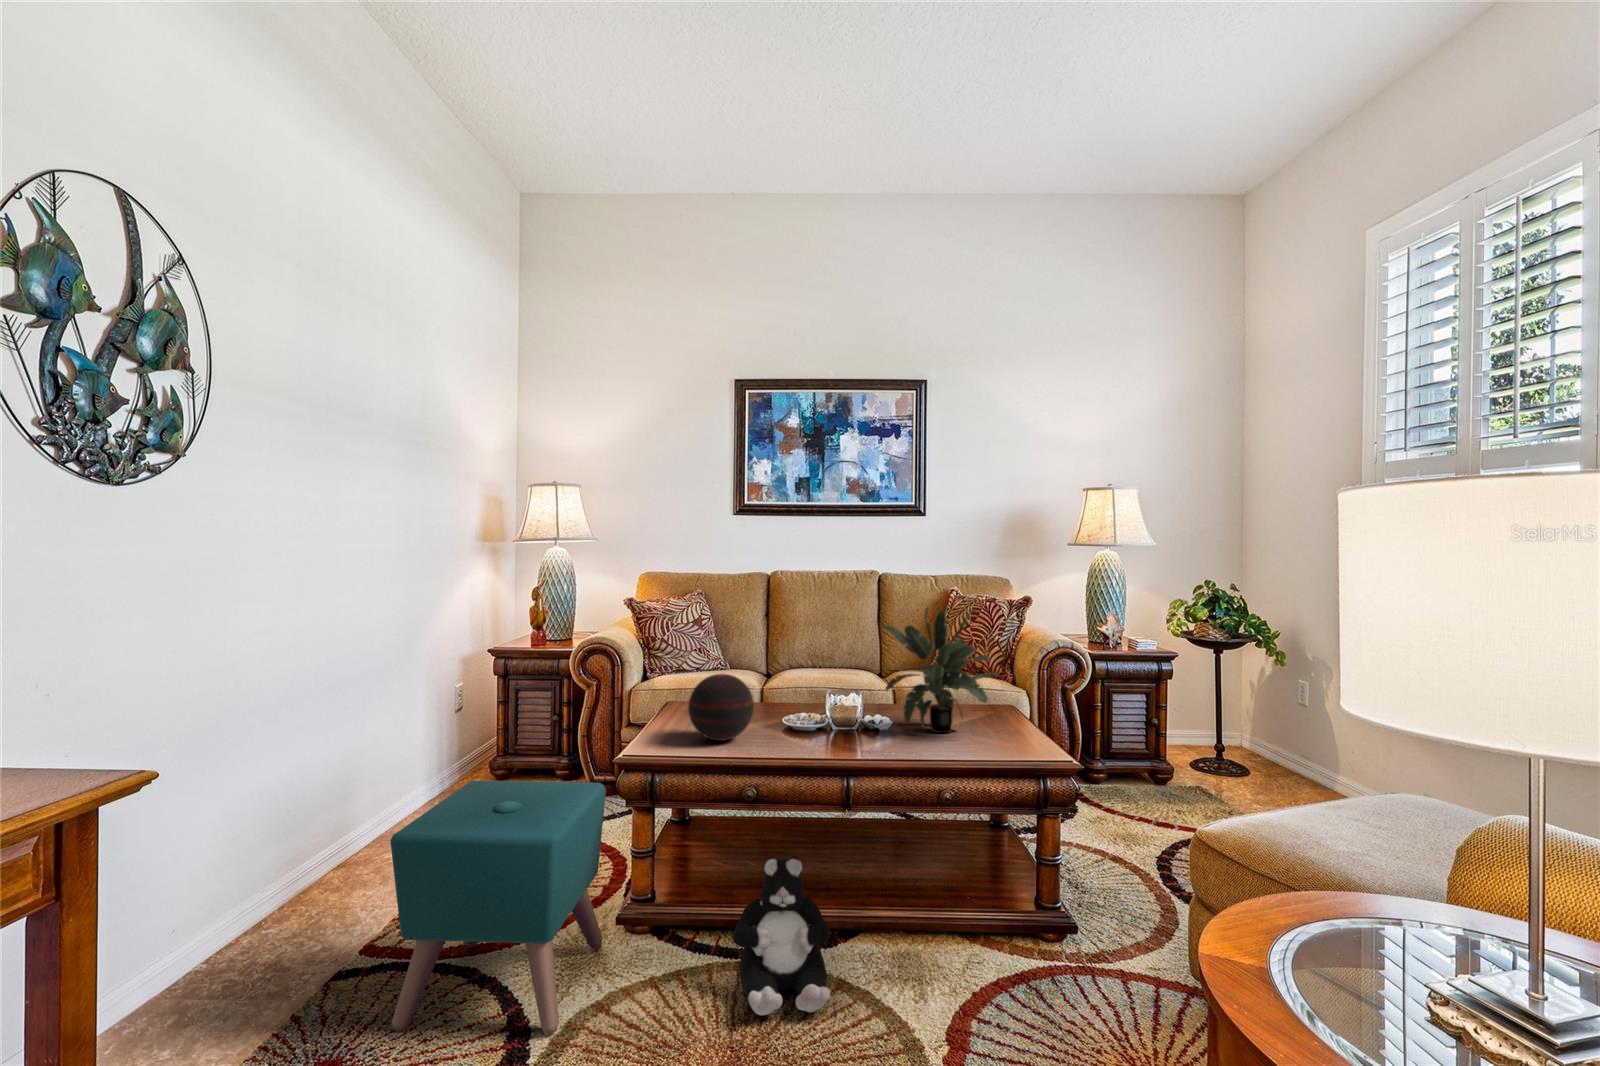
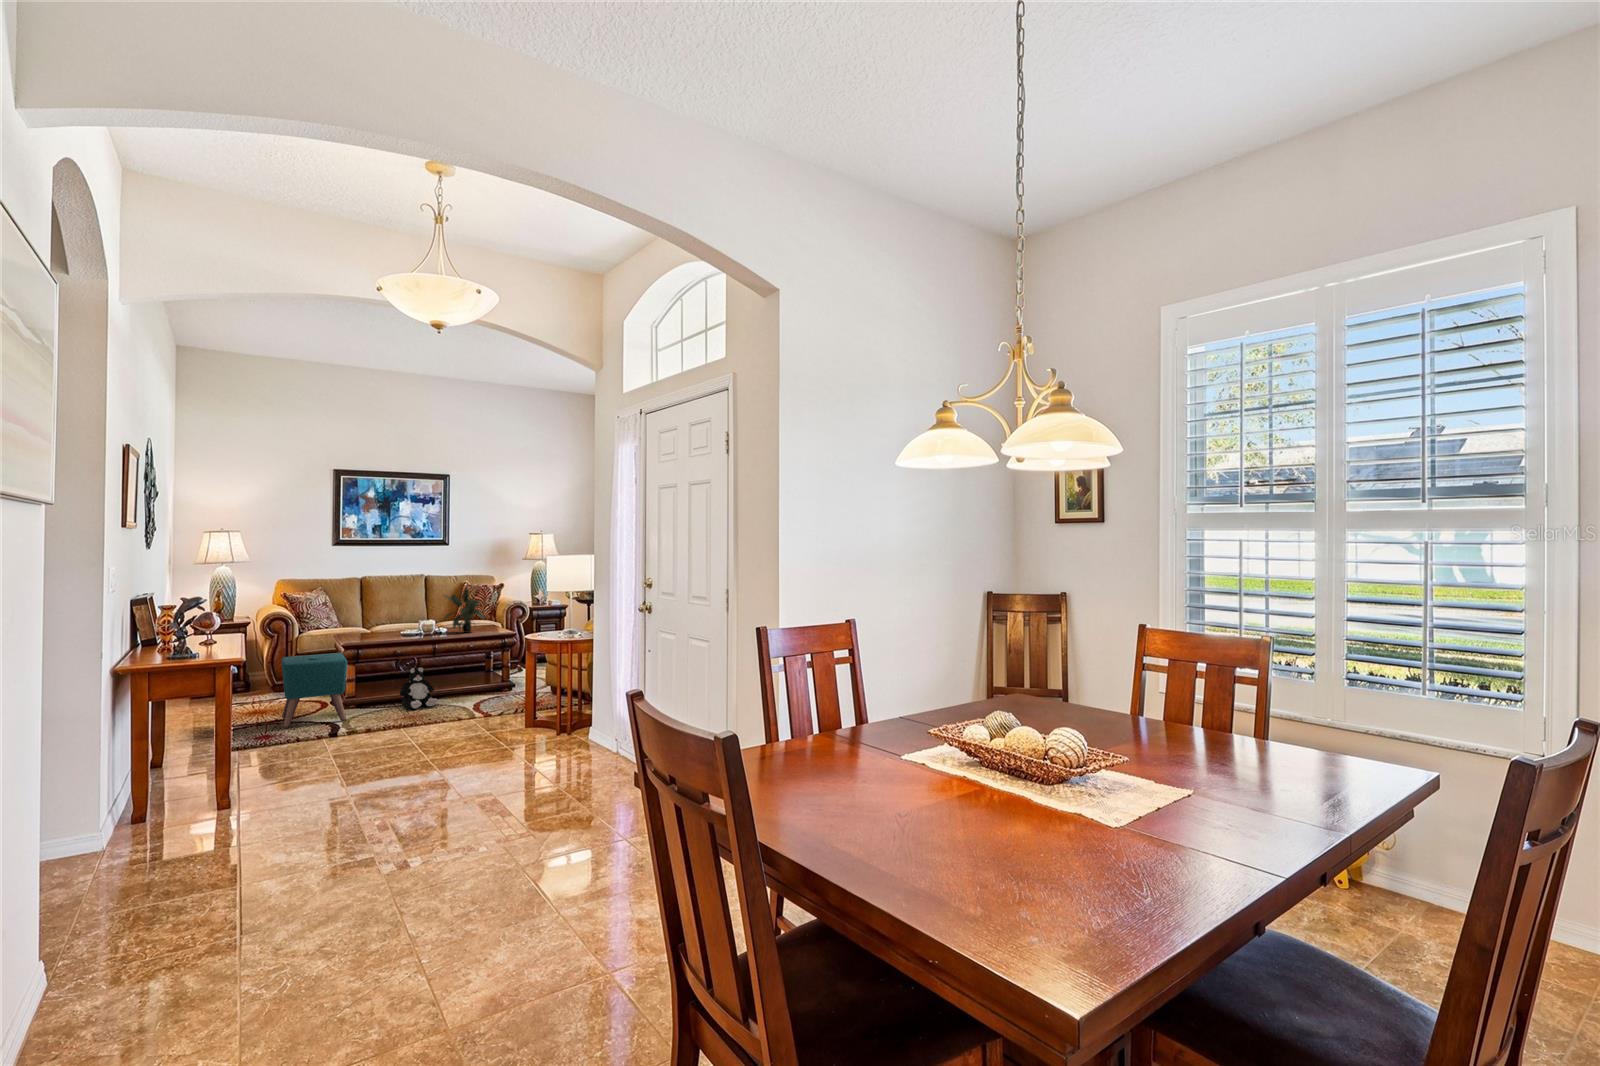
decorative orb: present [688,674,754,741] -> none [365,615,393,640]

